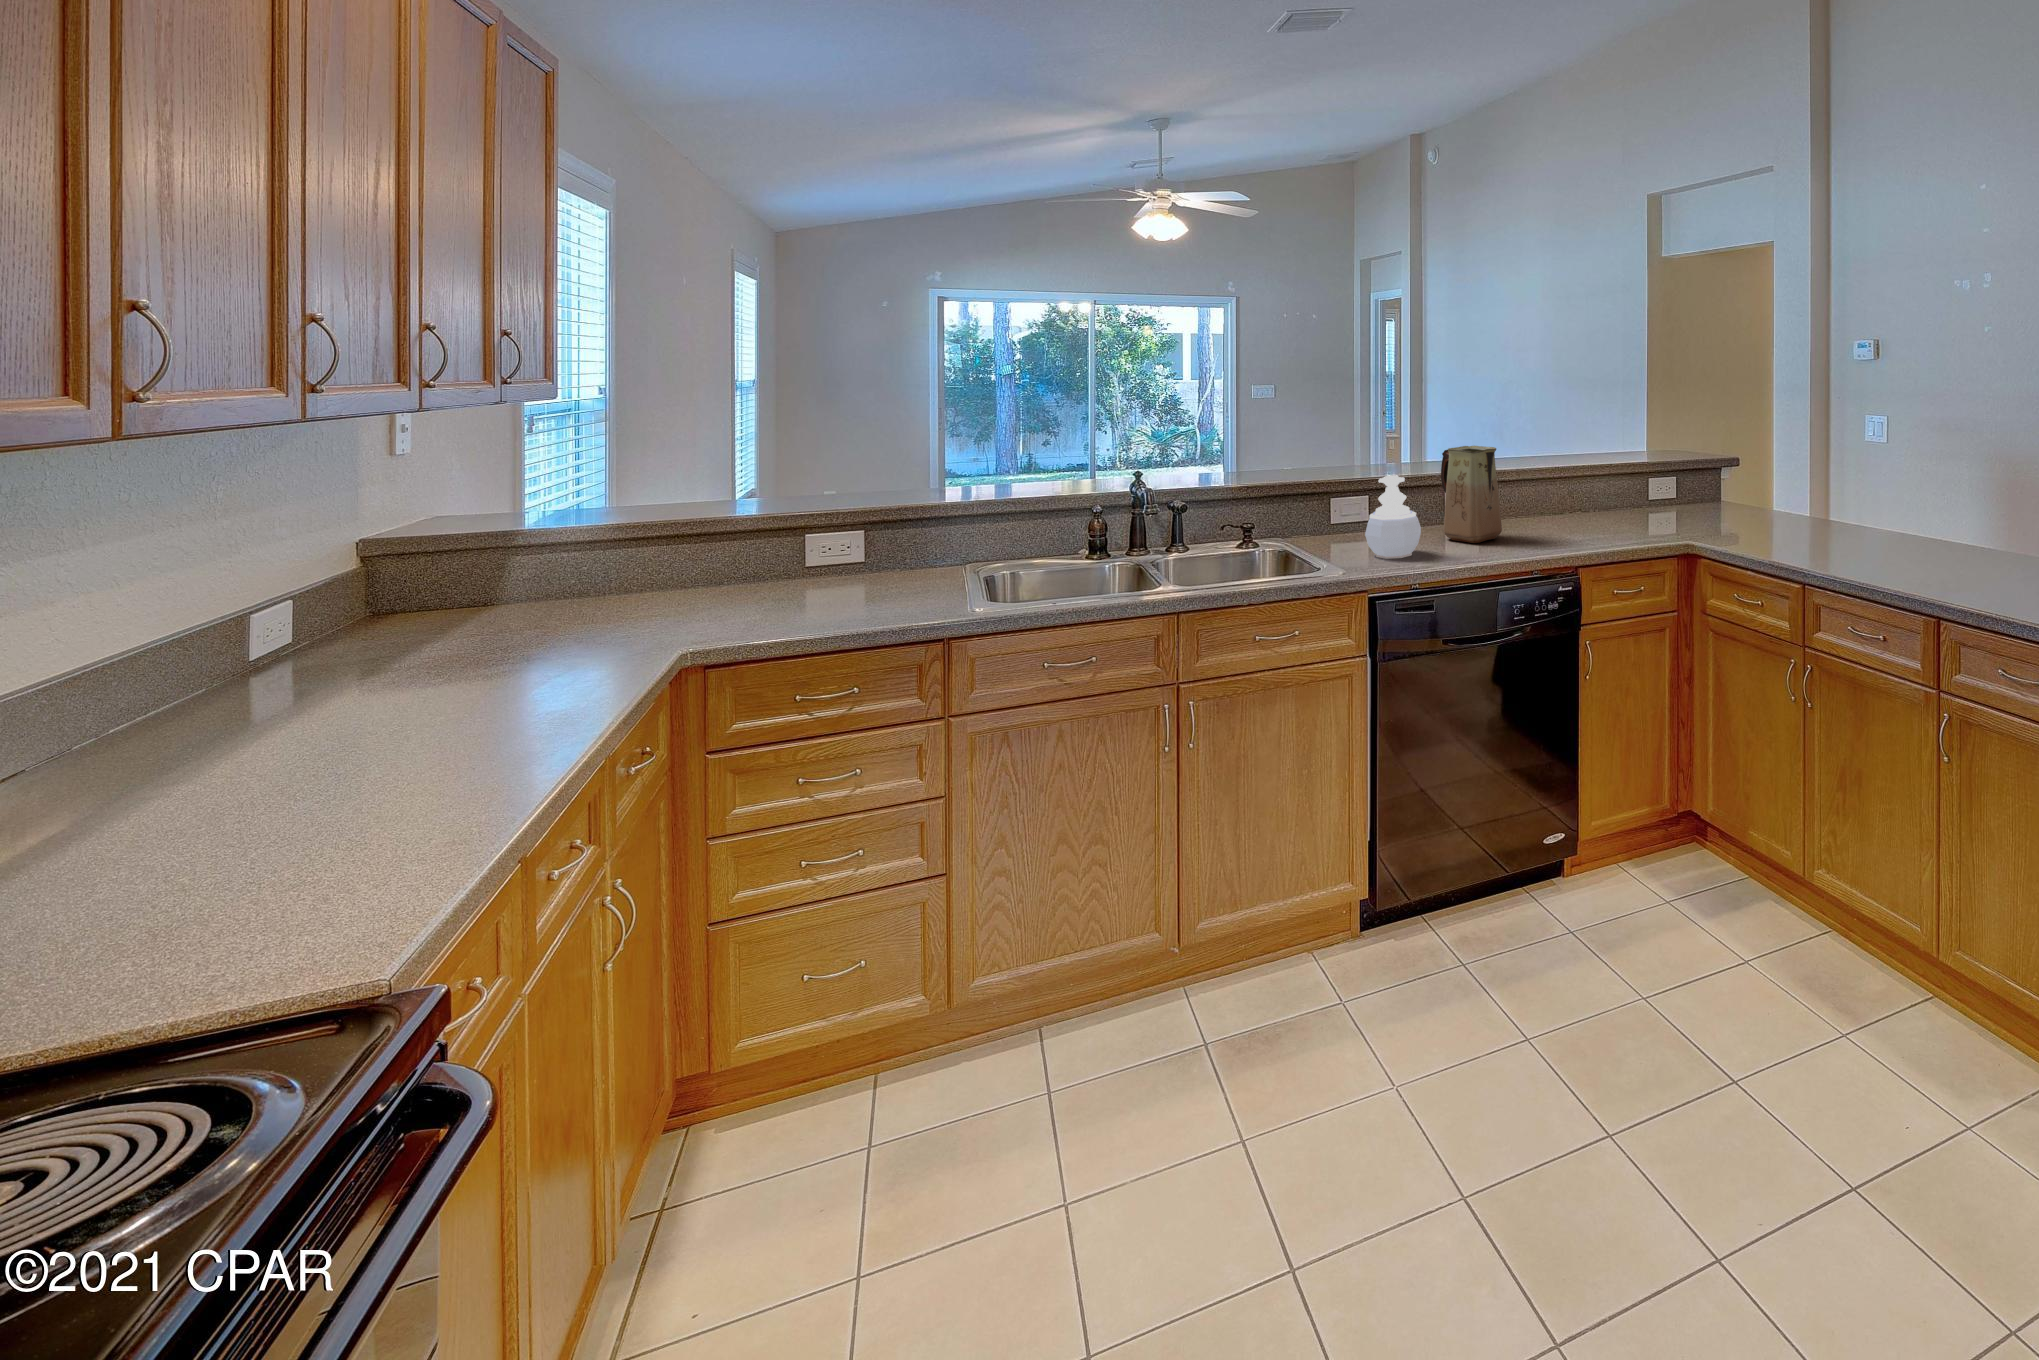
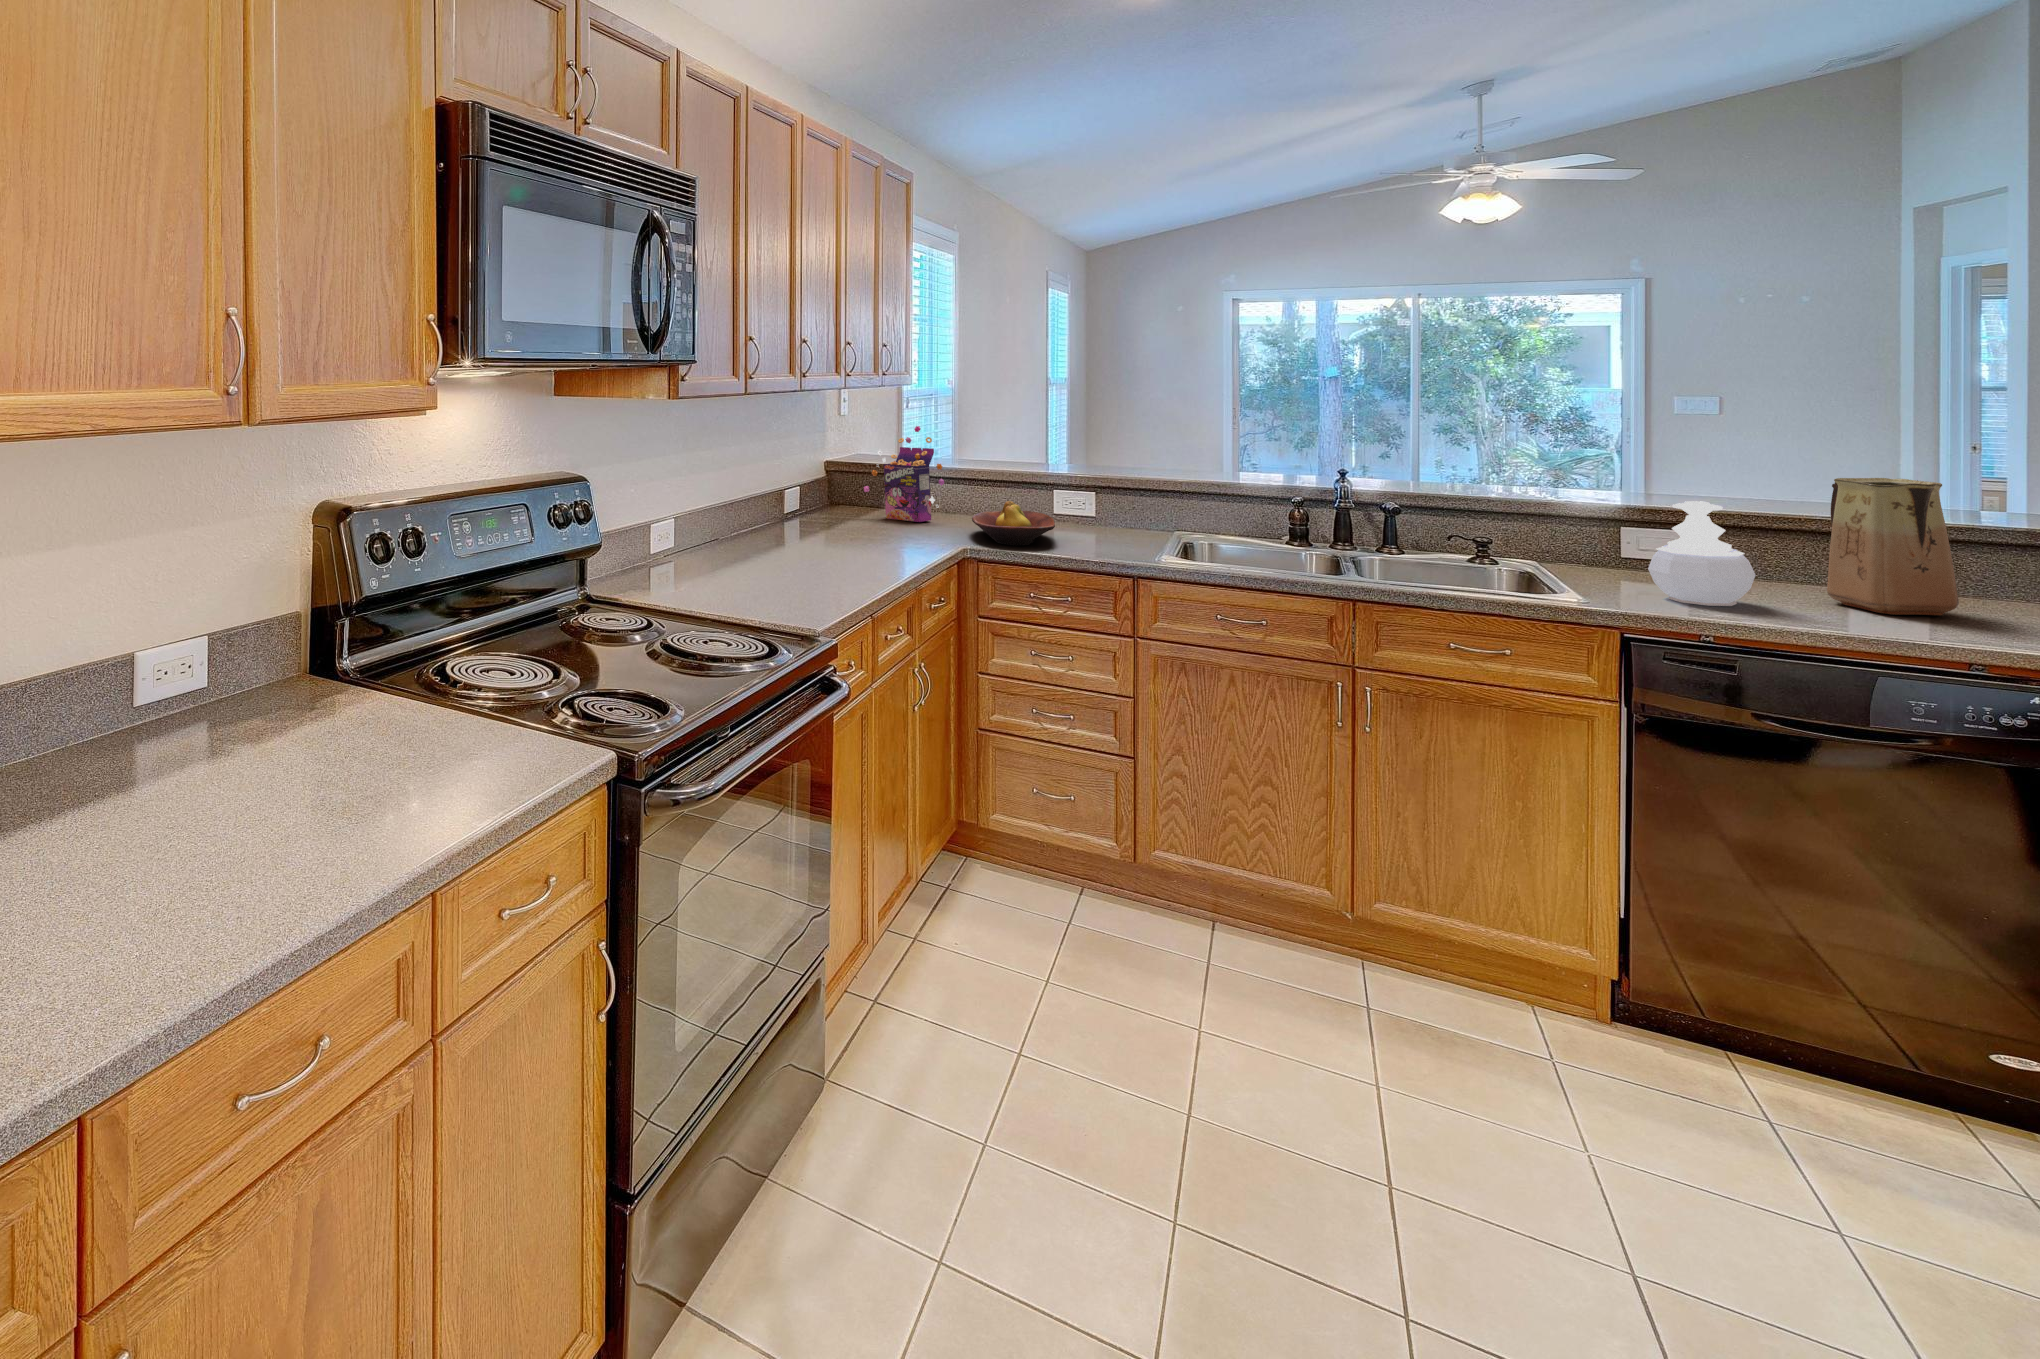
cereal box: none [450,466,621,623] -> present [864,426,944,522]
fruit bowl: none [683,563,825,630] -> present [972,501,1055,545]

